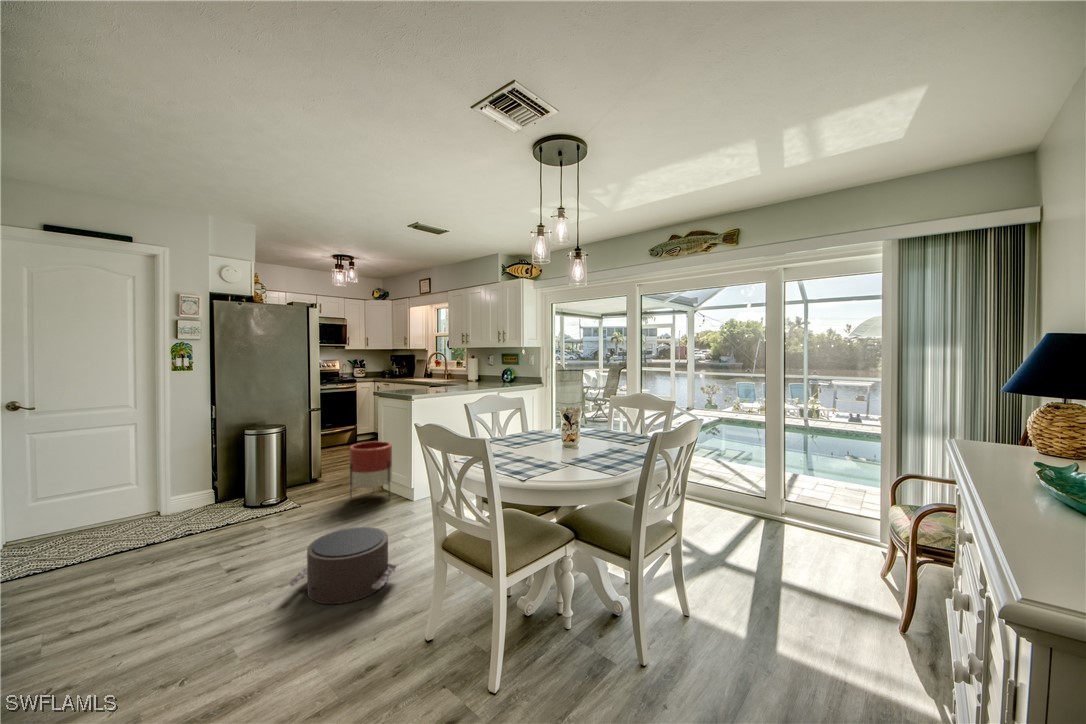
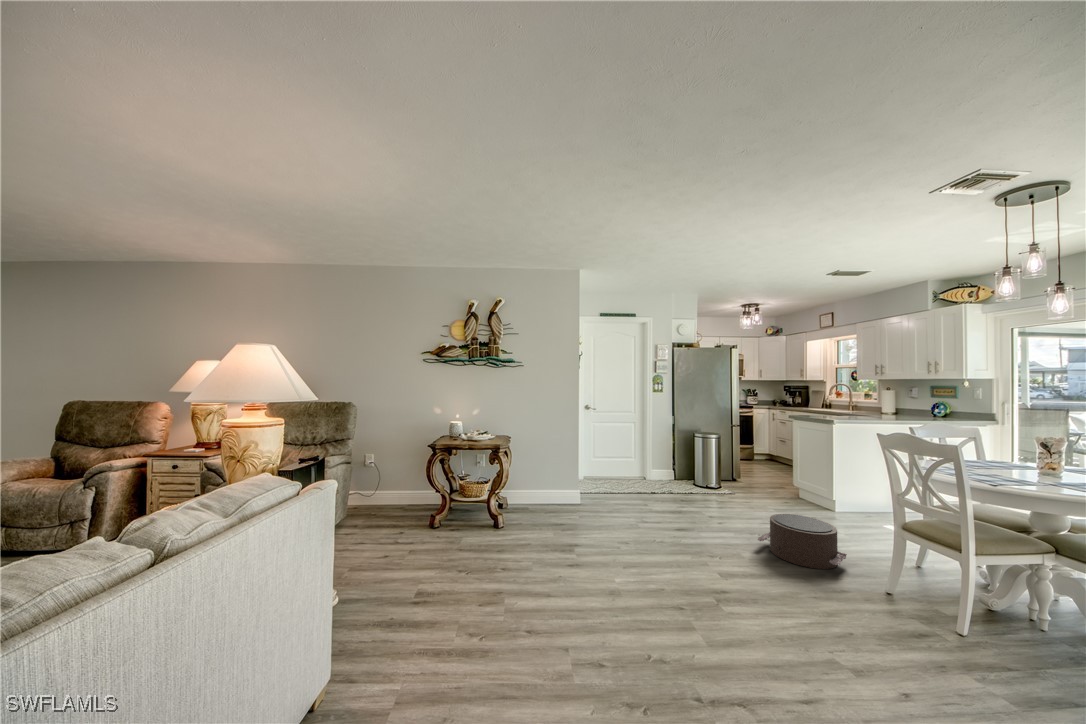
planter: present [350,441,392,502] -> none [772,455,811,508]

